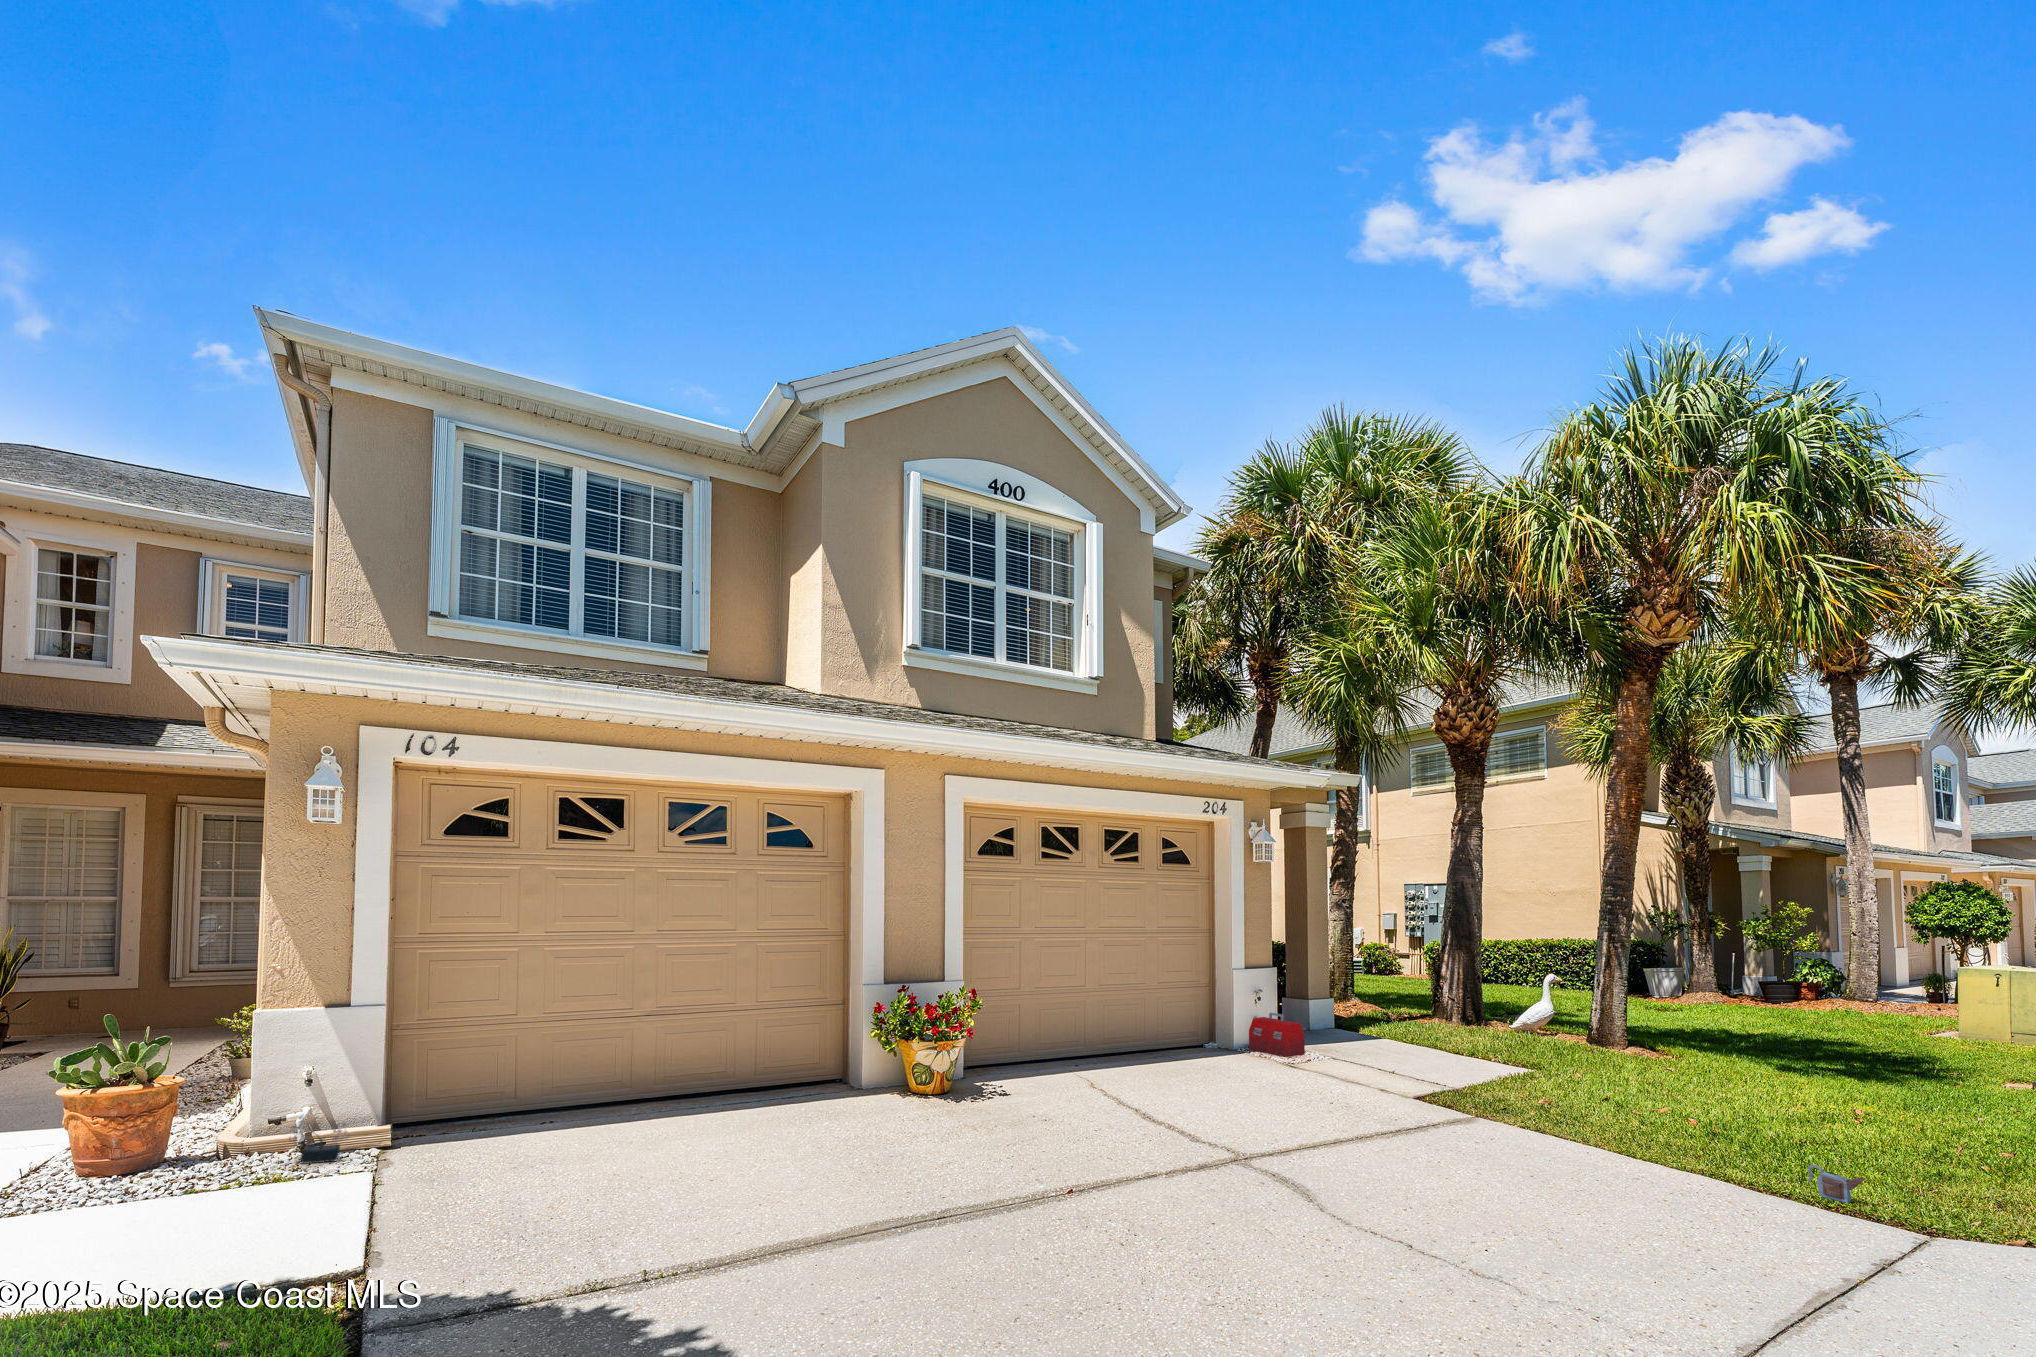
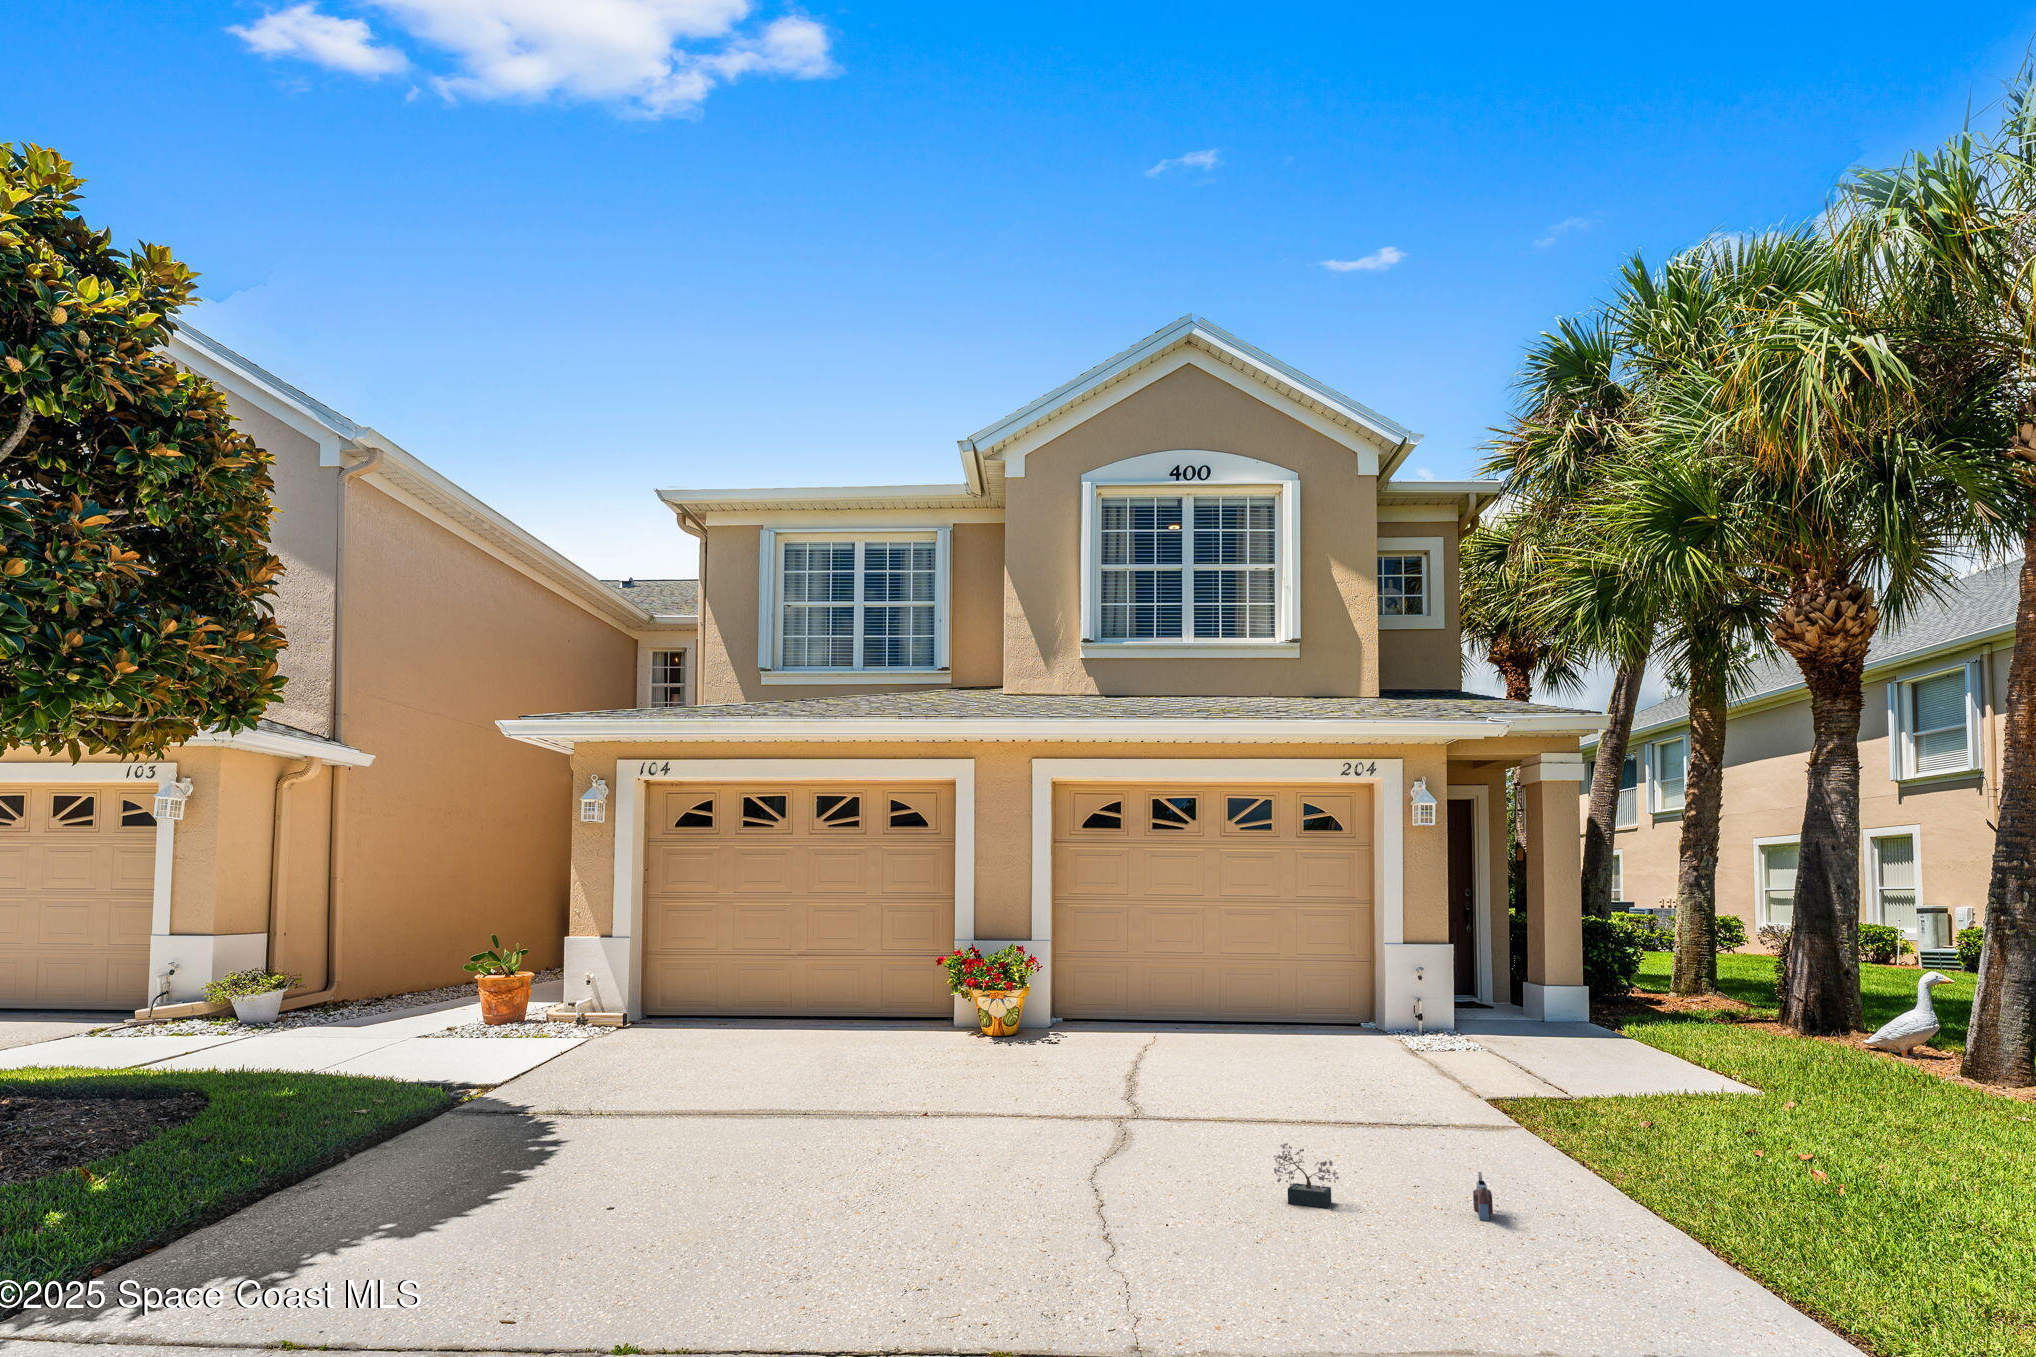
toolbox: present [1249,1013,1305,1057] -> none [1466,1012,1516,1064]
decorative plant: present [289,1115,347,1164] -> present [1274,1143,1339,1208]

